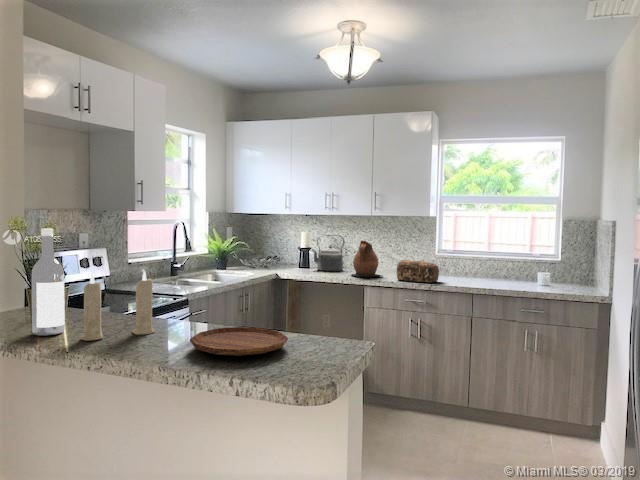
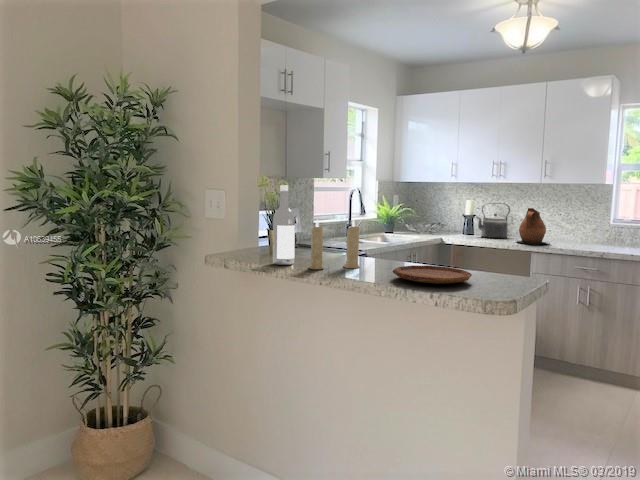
bread loaf: present [397,260,439,283] -> none [565,228,613,251]

